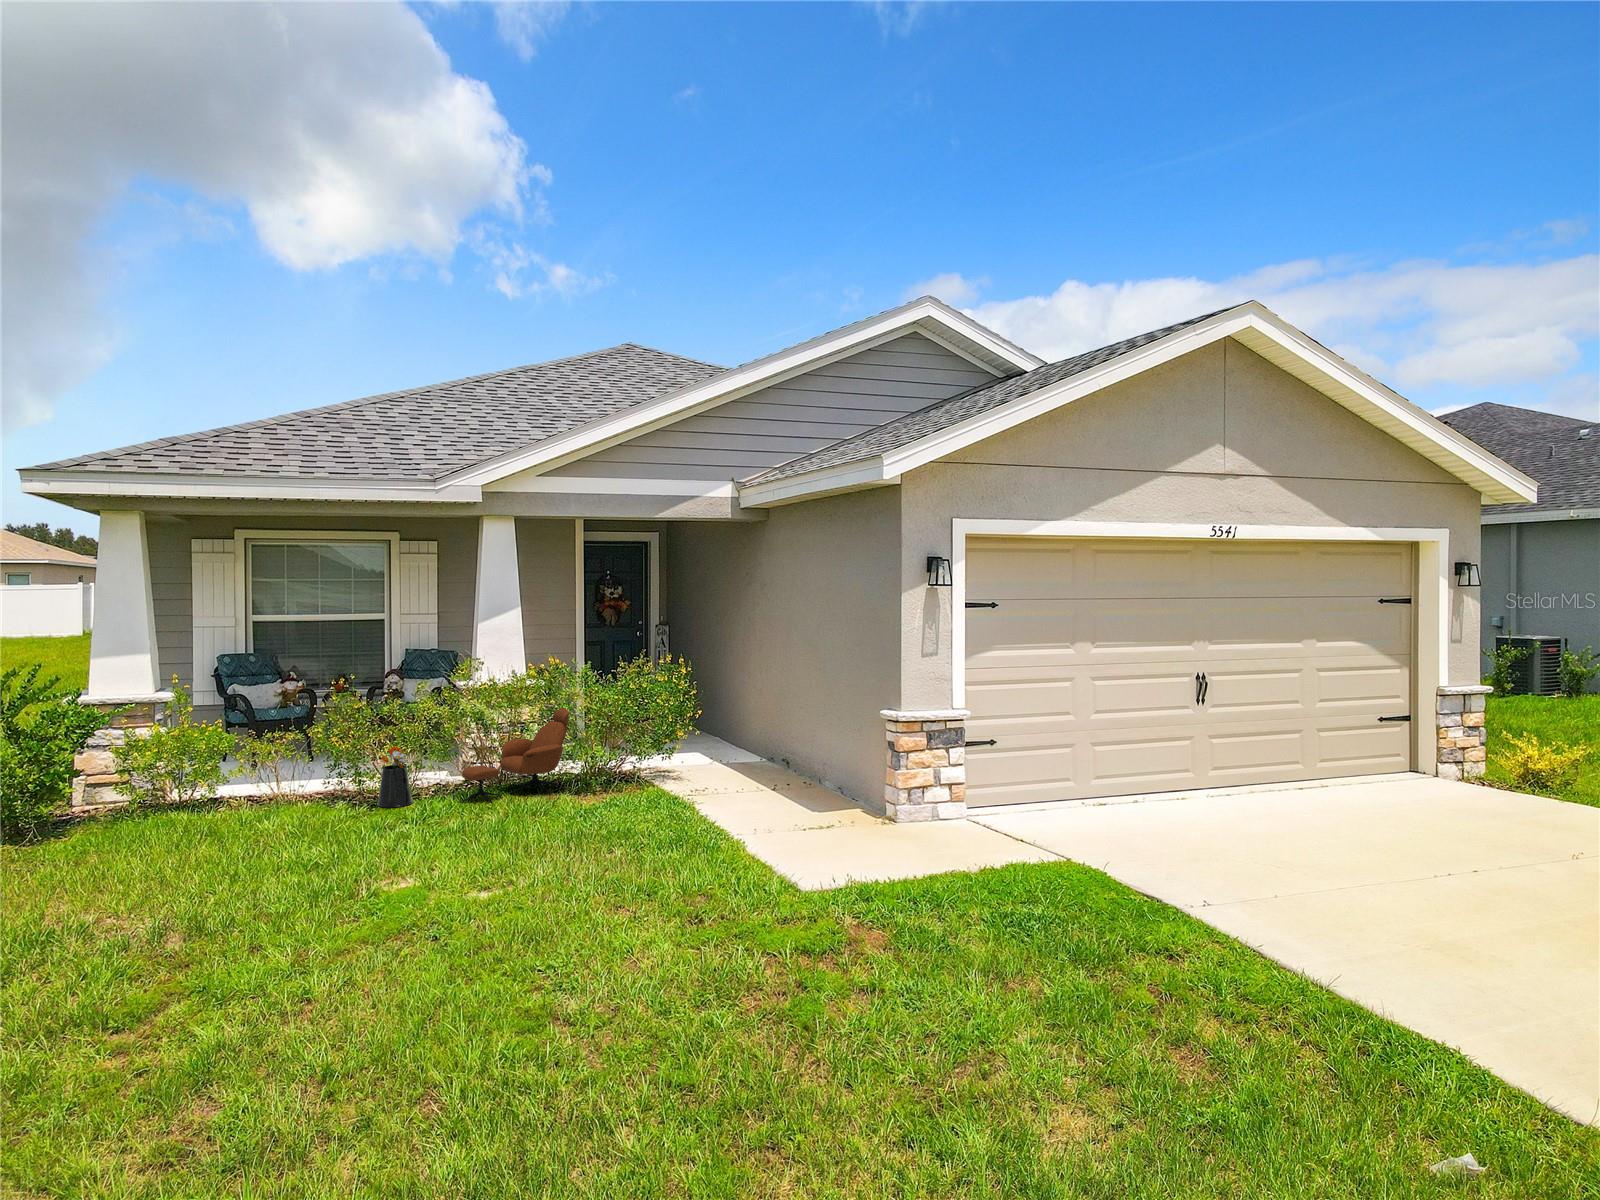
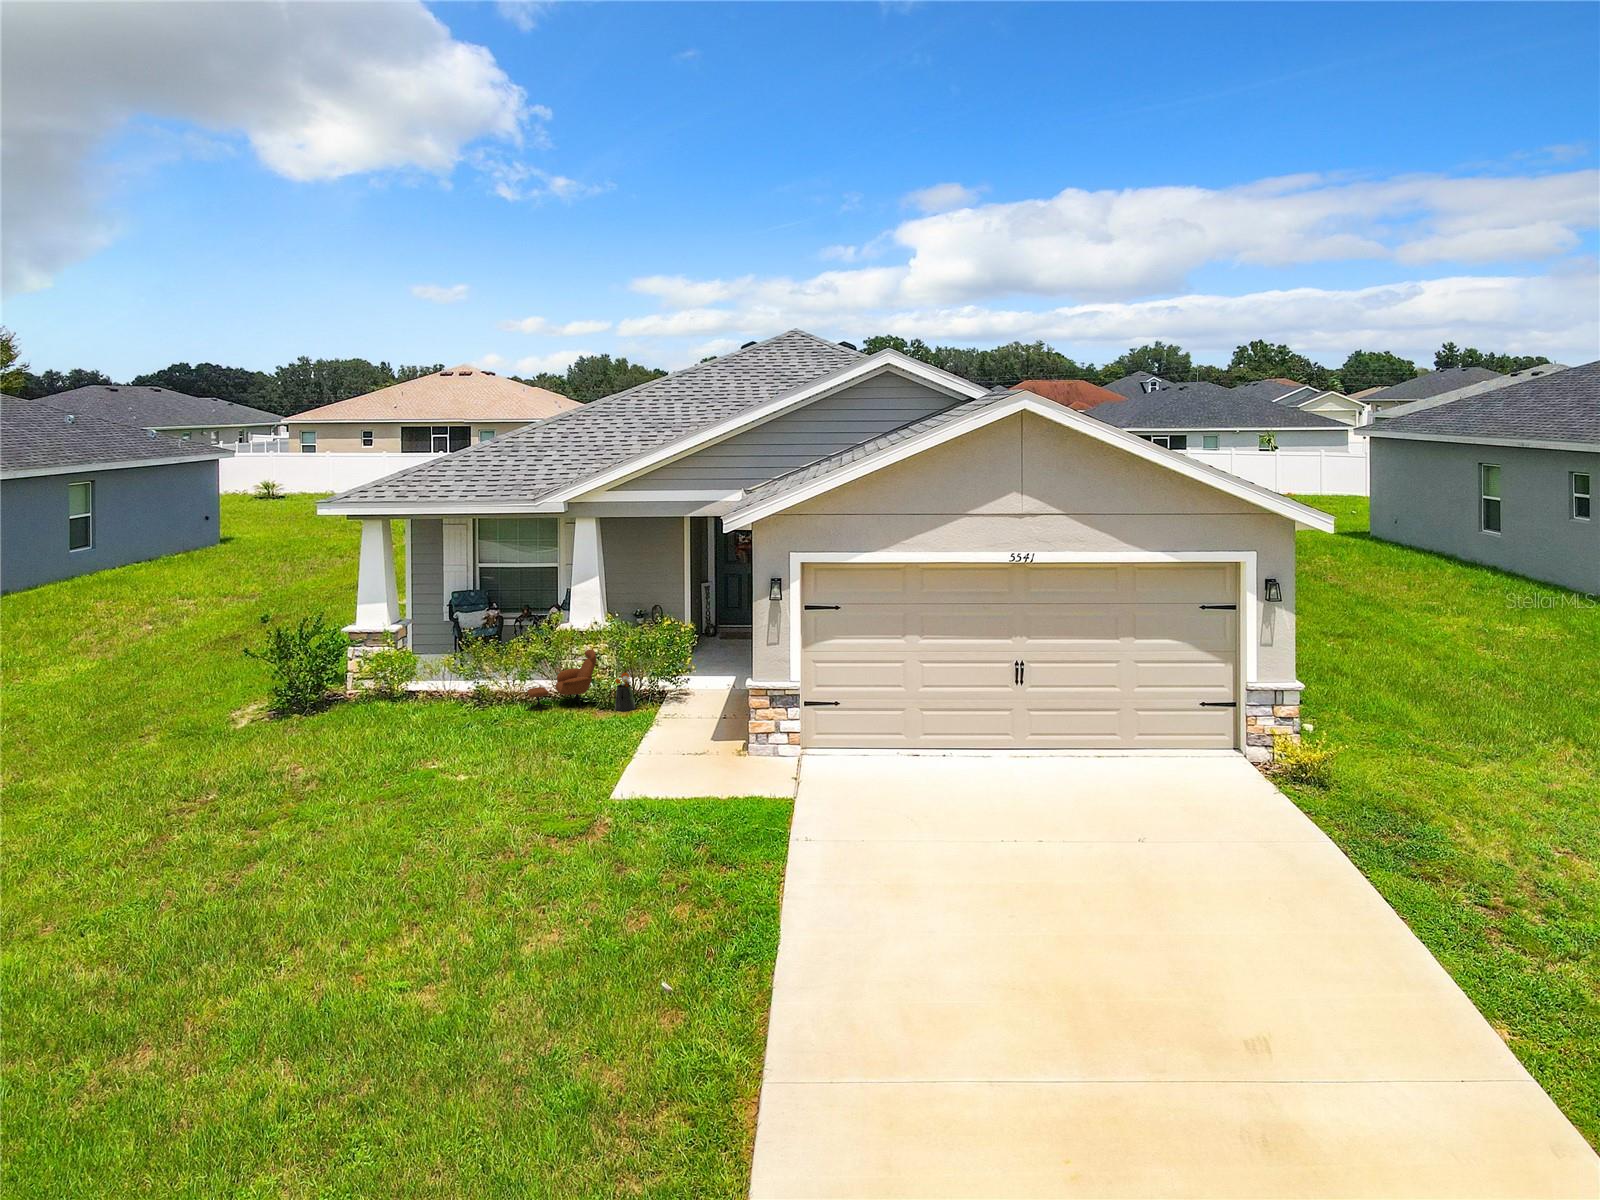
watering can: present [377,746,413,808] -> present [615,673,635,711]

